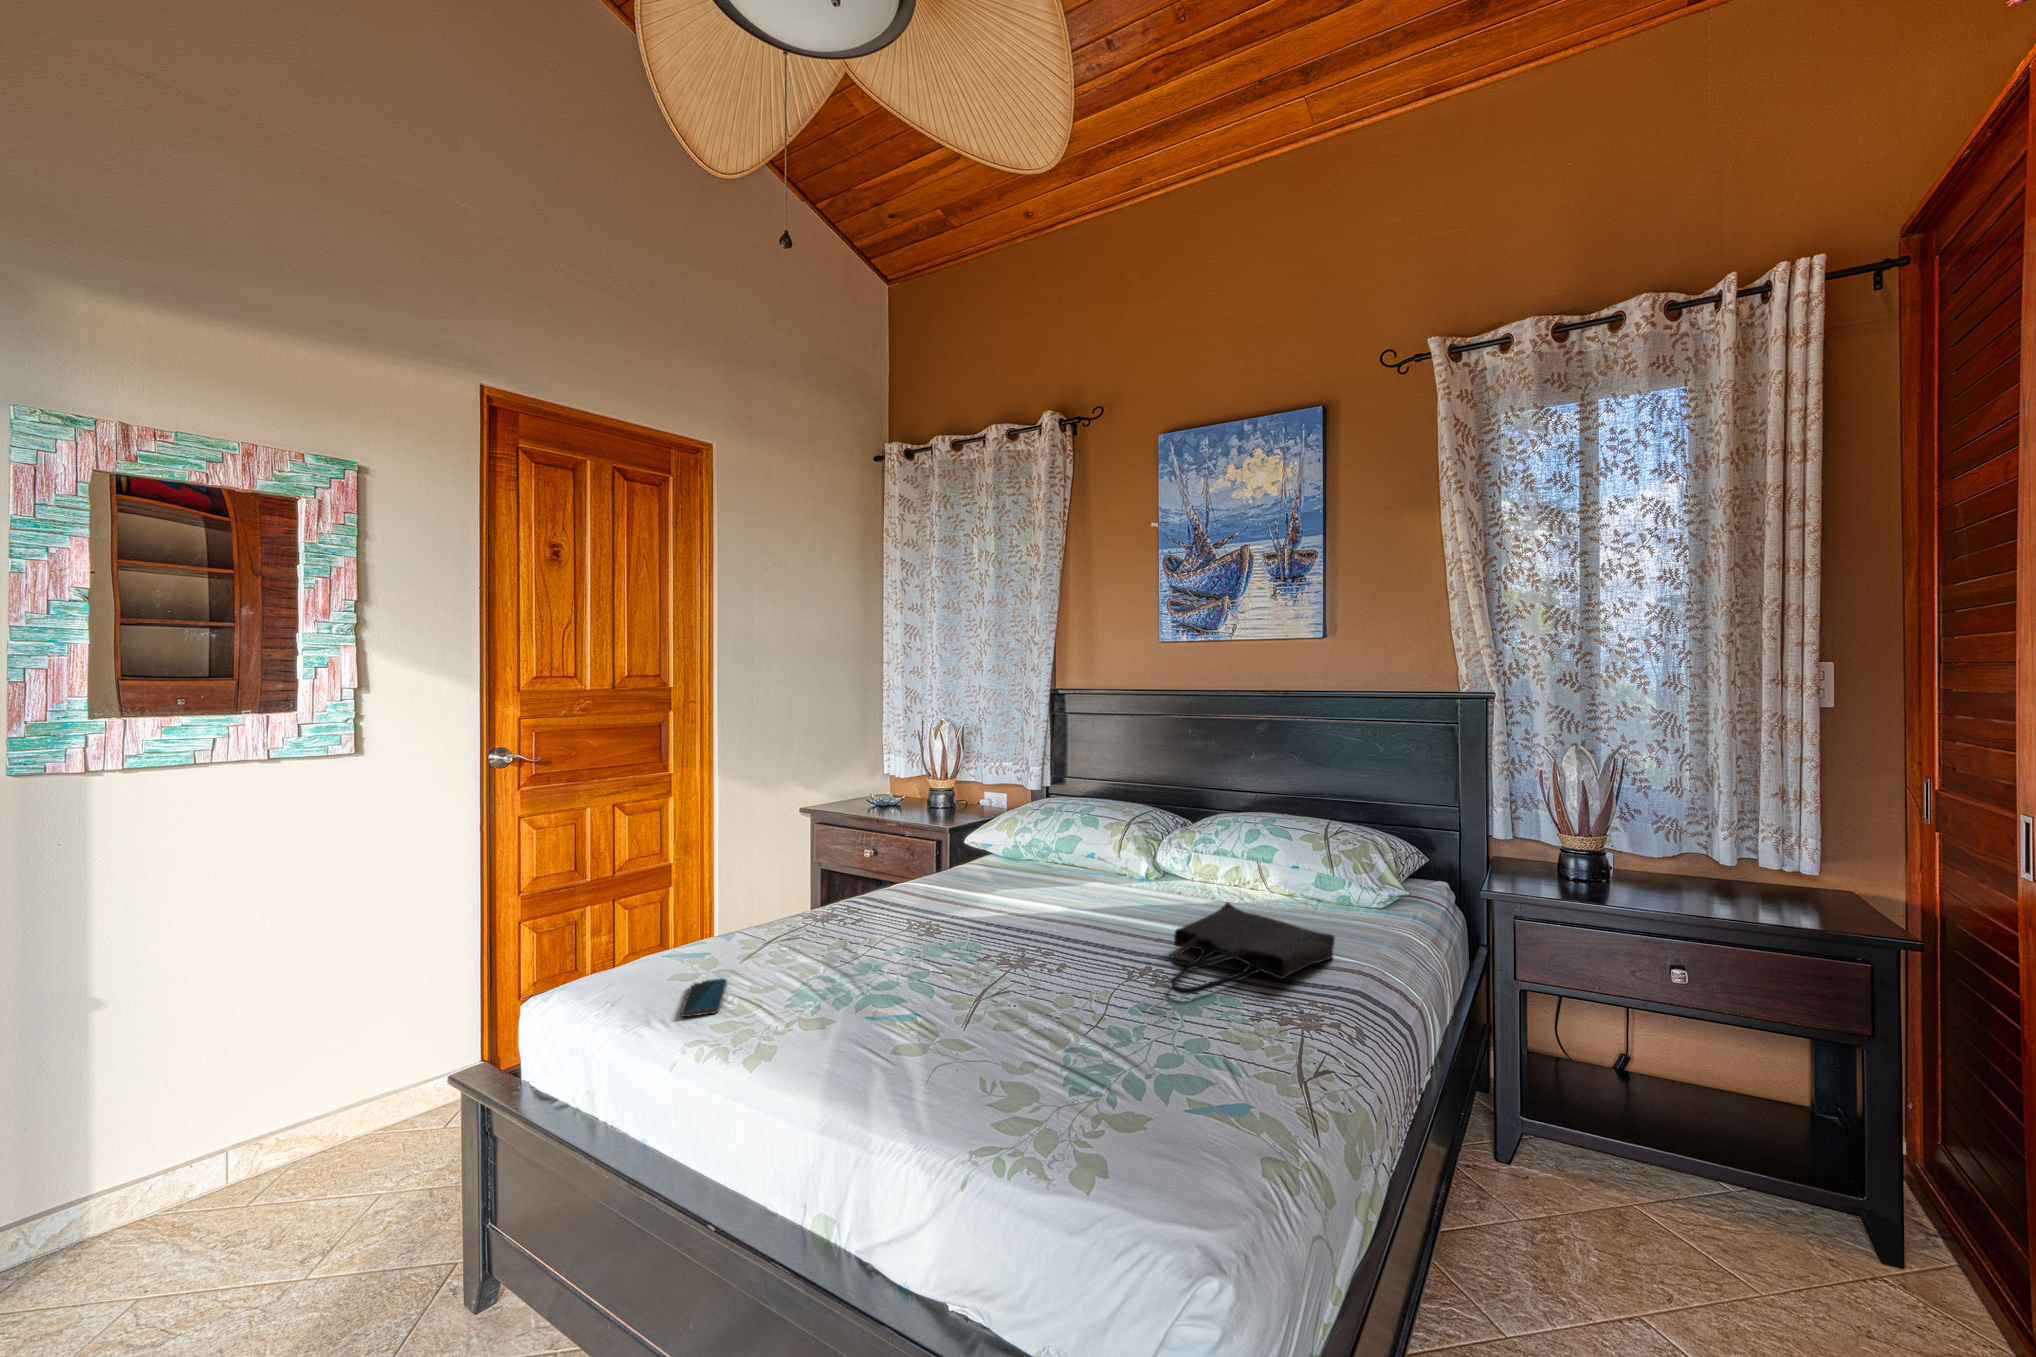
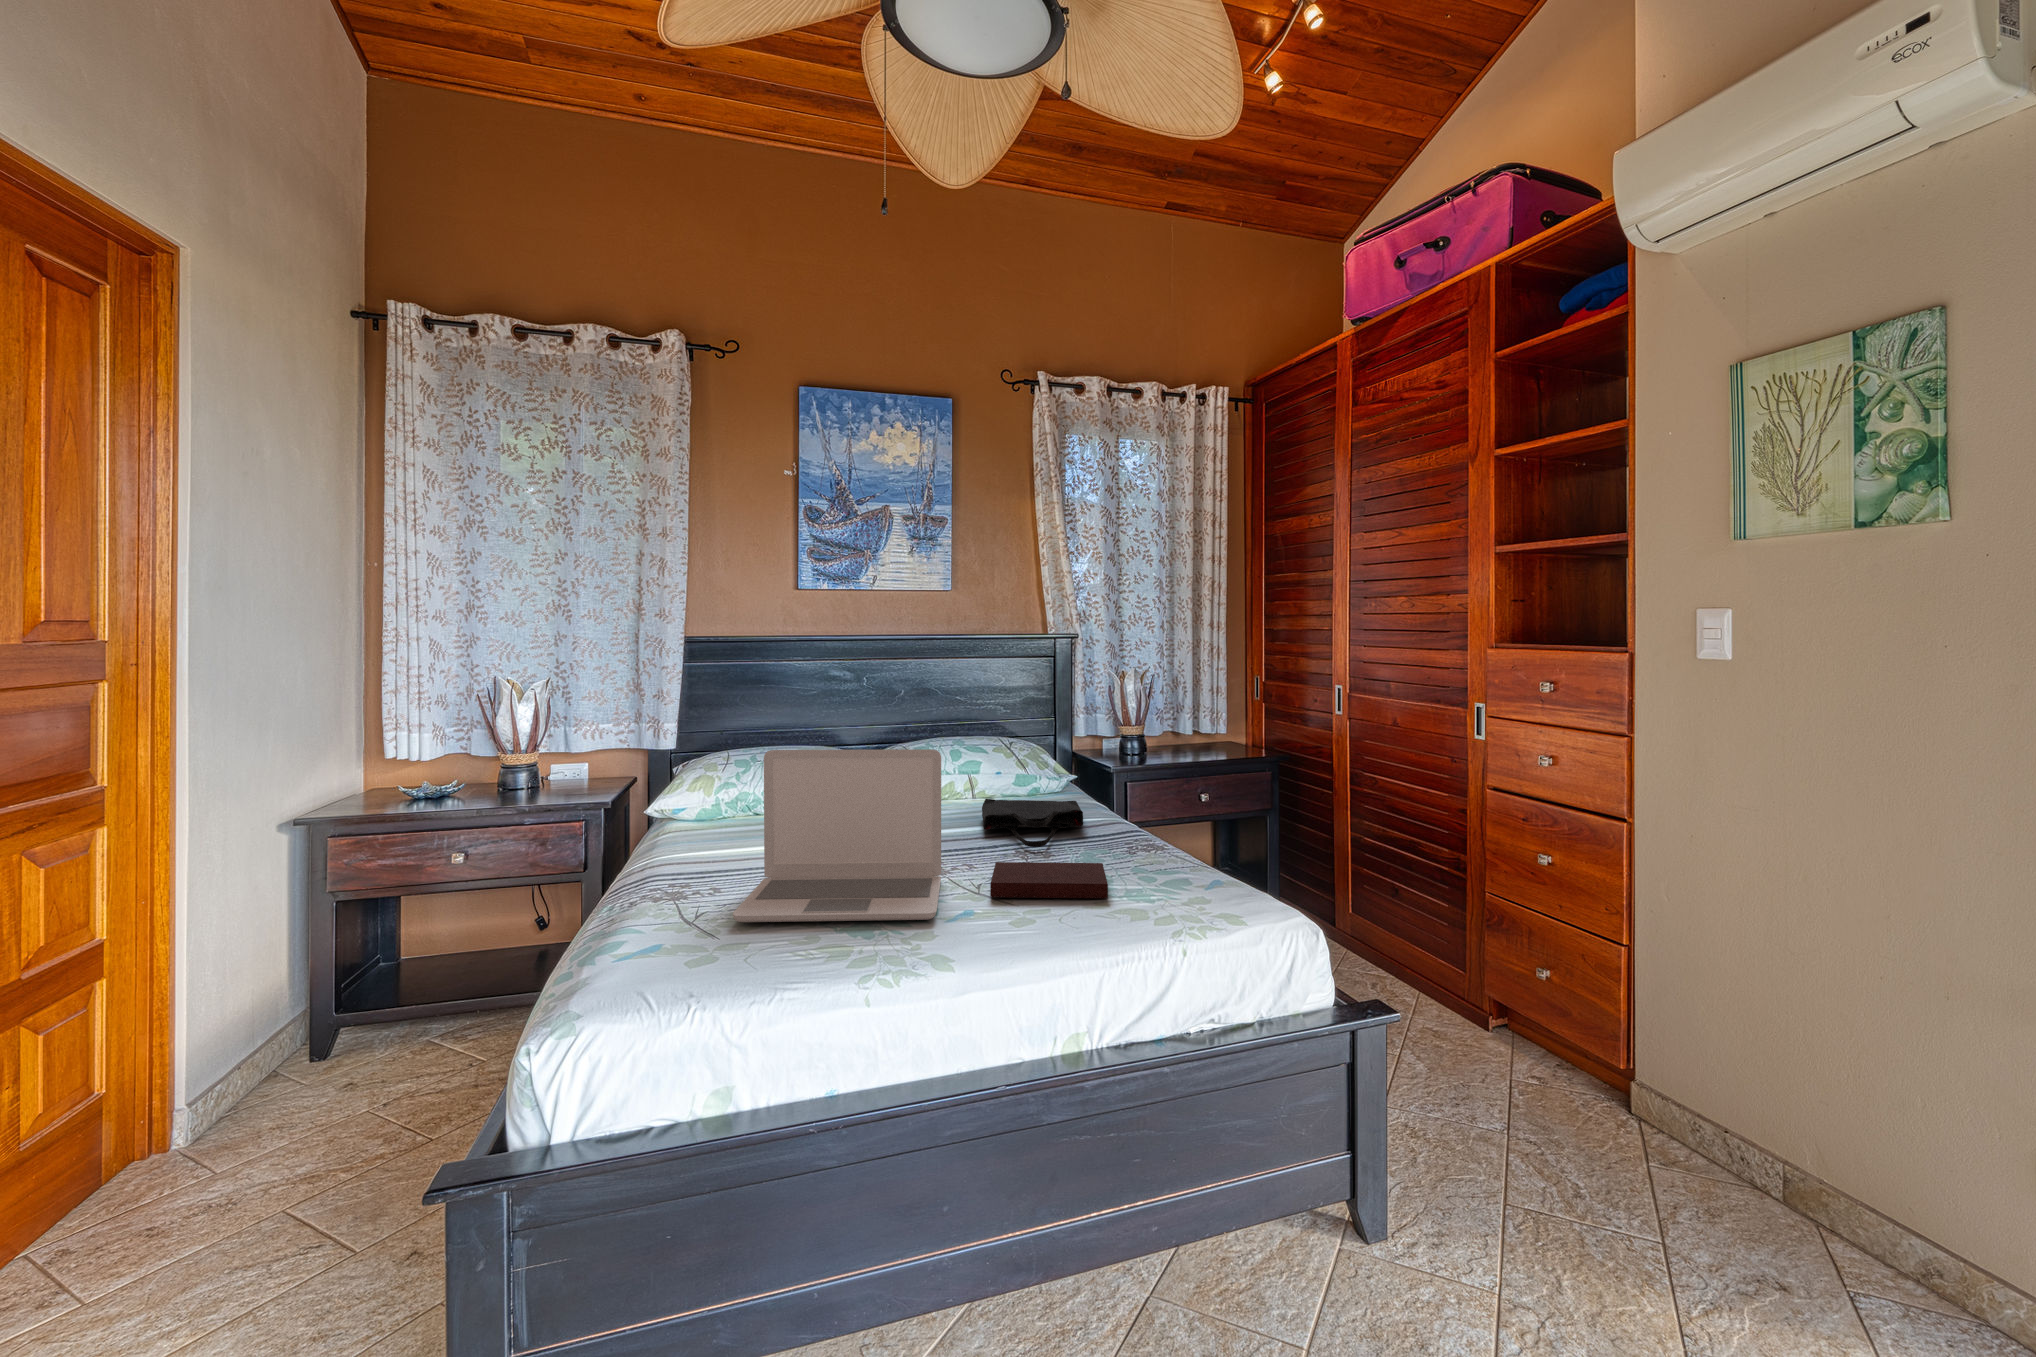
laptop: none [789,825,1011,1055] -> present [733,749,941,922]
smartphone: present [681,978,727,1017] -> none [608,941,698,969]
notebook: none [989,1003,1167,1118] -> present [990,862,1108,898]

